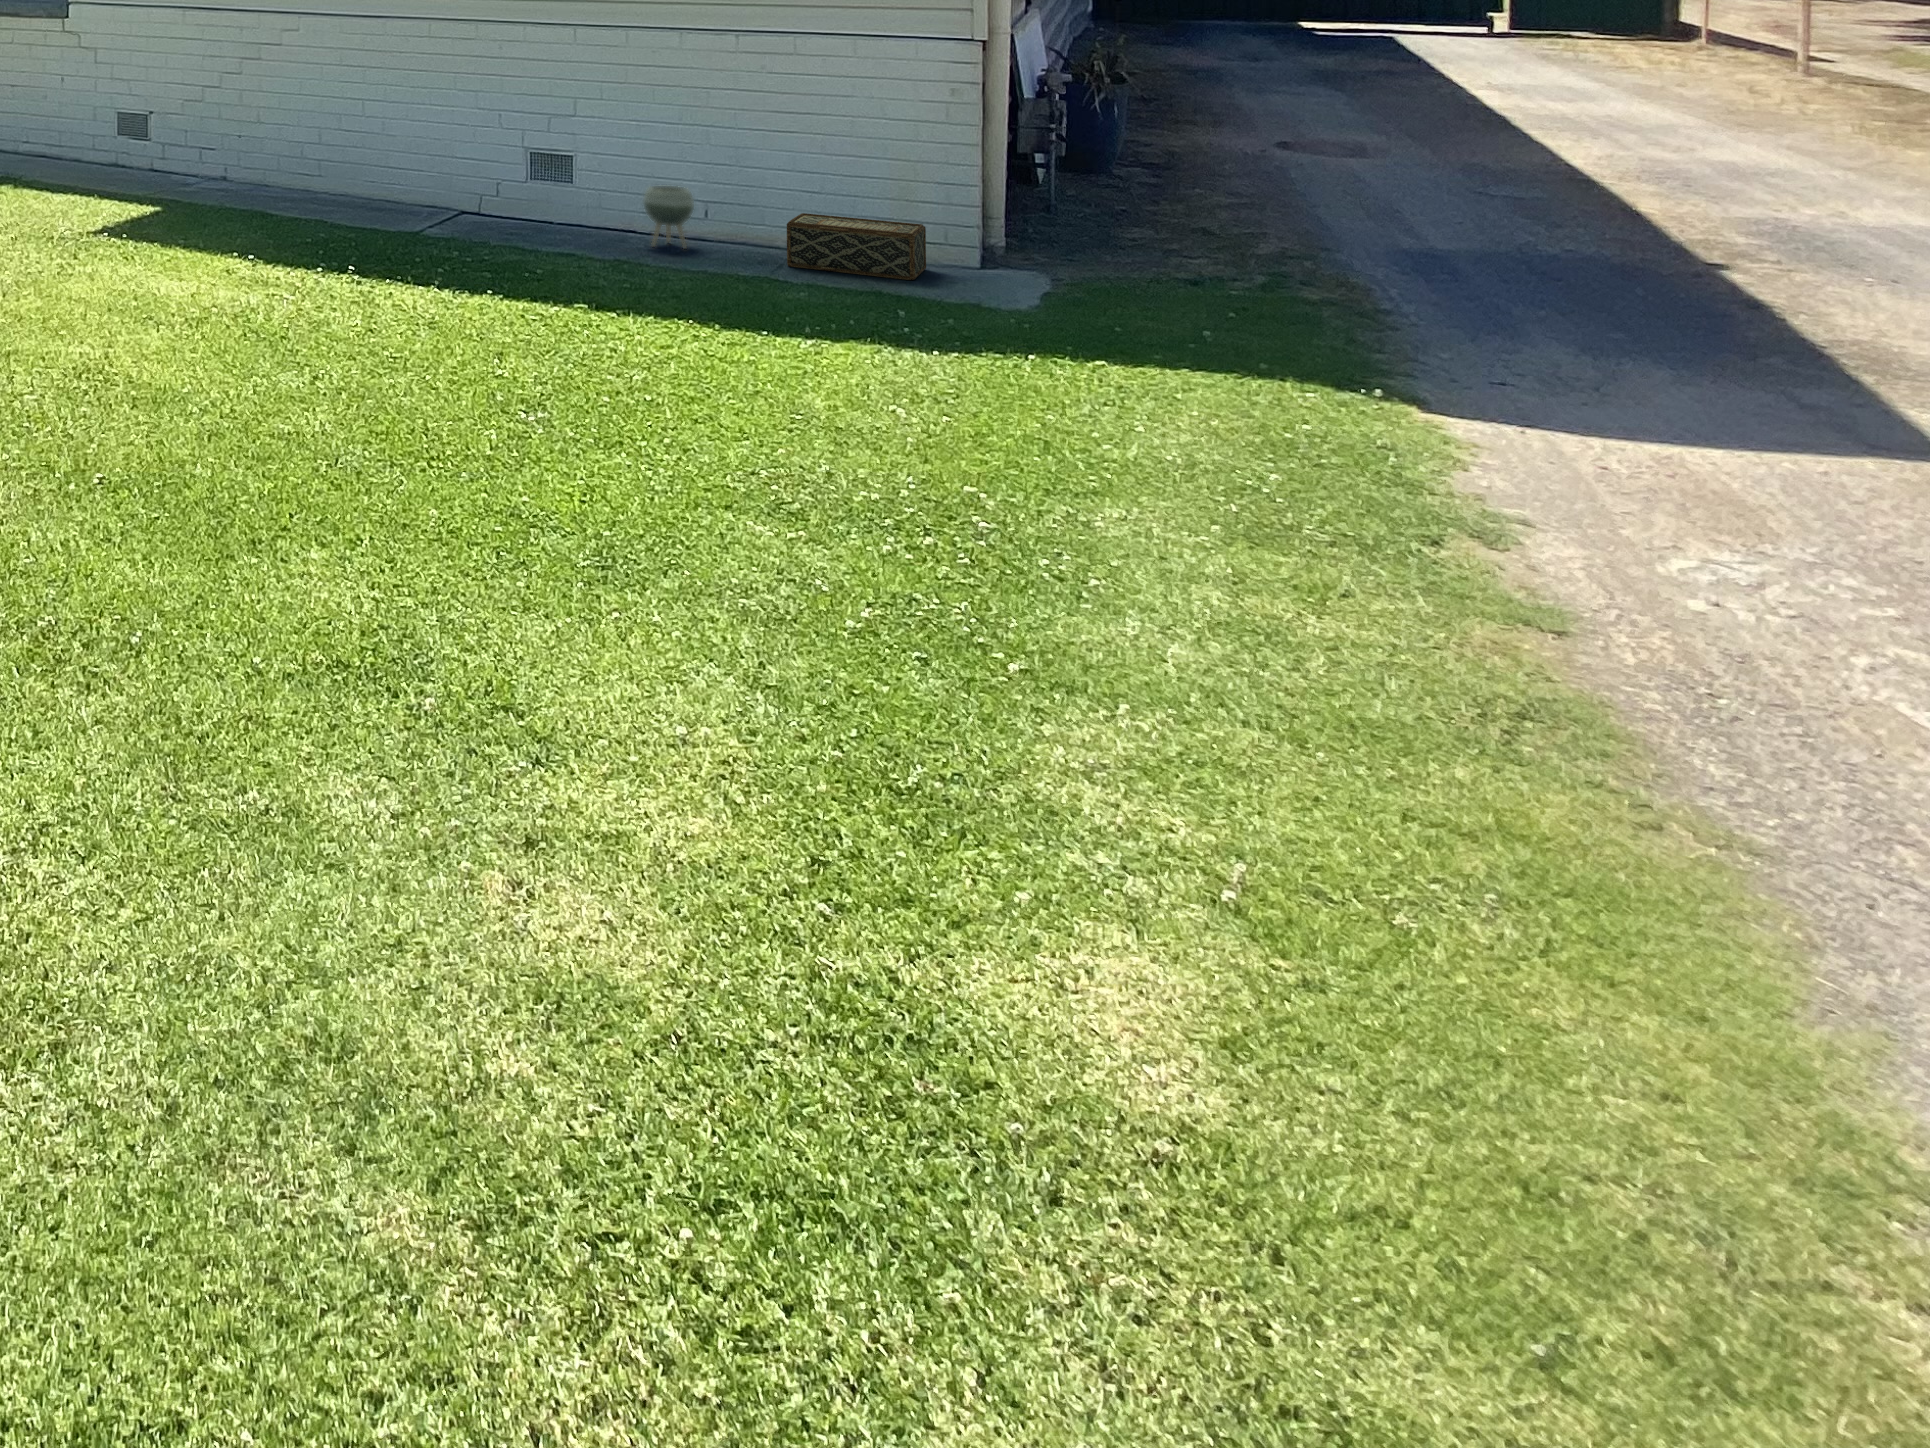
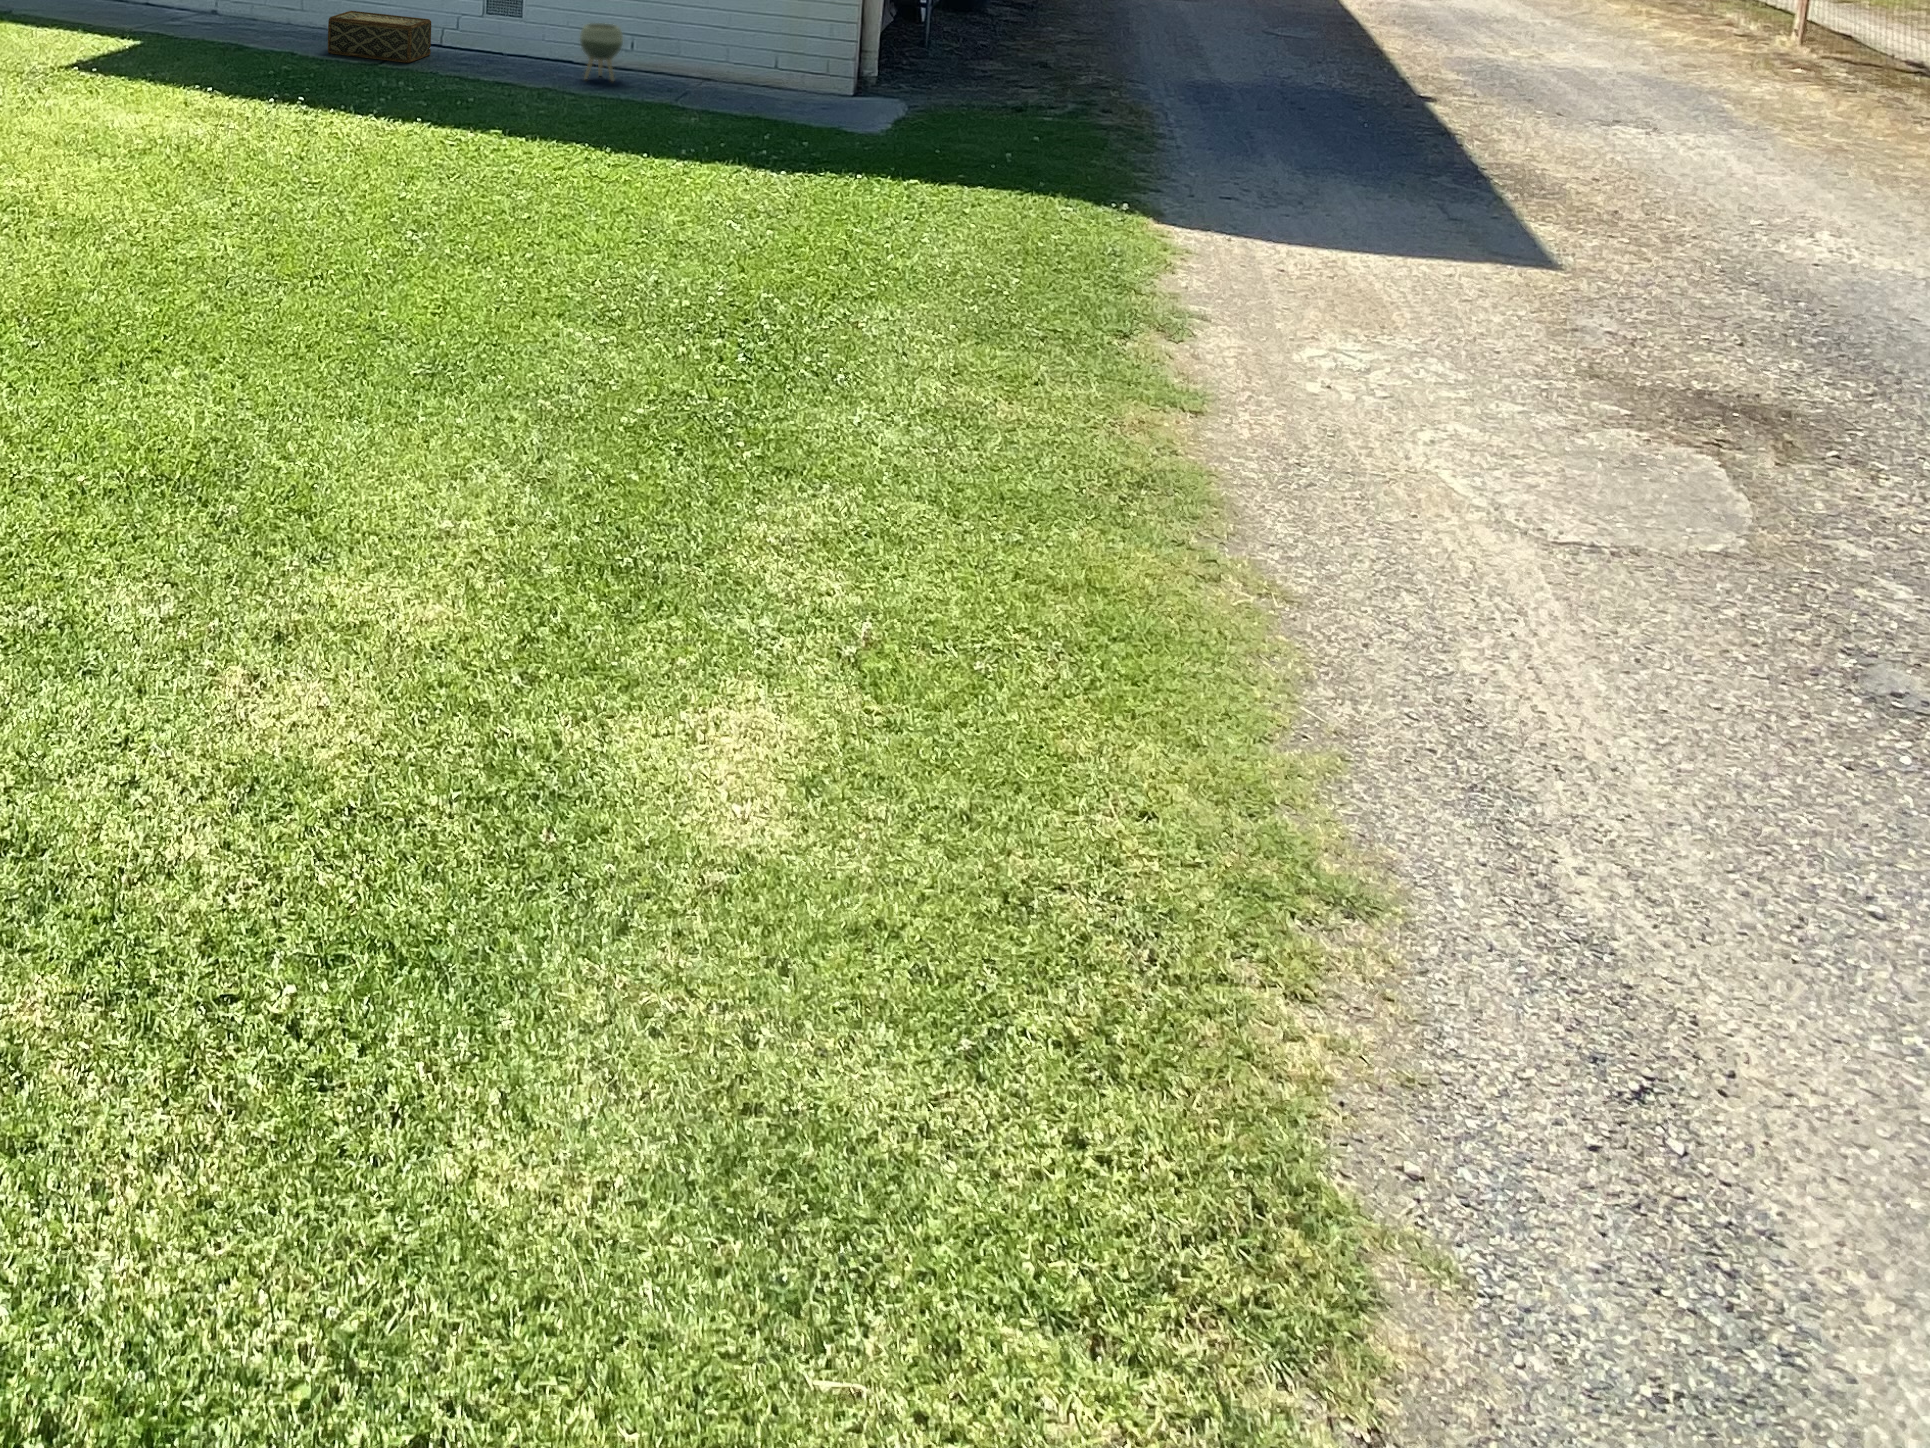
woven basket: present [787,213,926,280] -> present [328,11,431,63]

